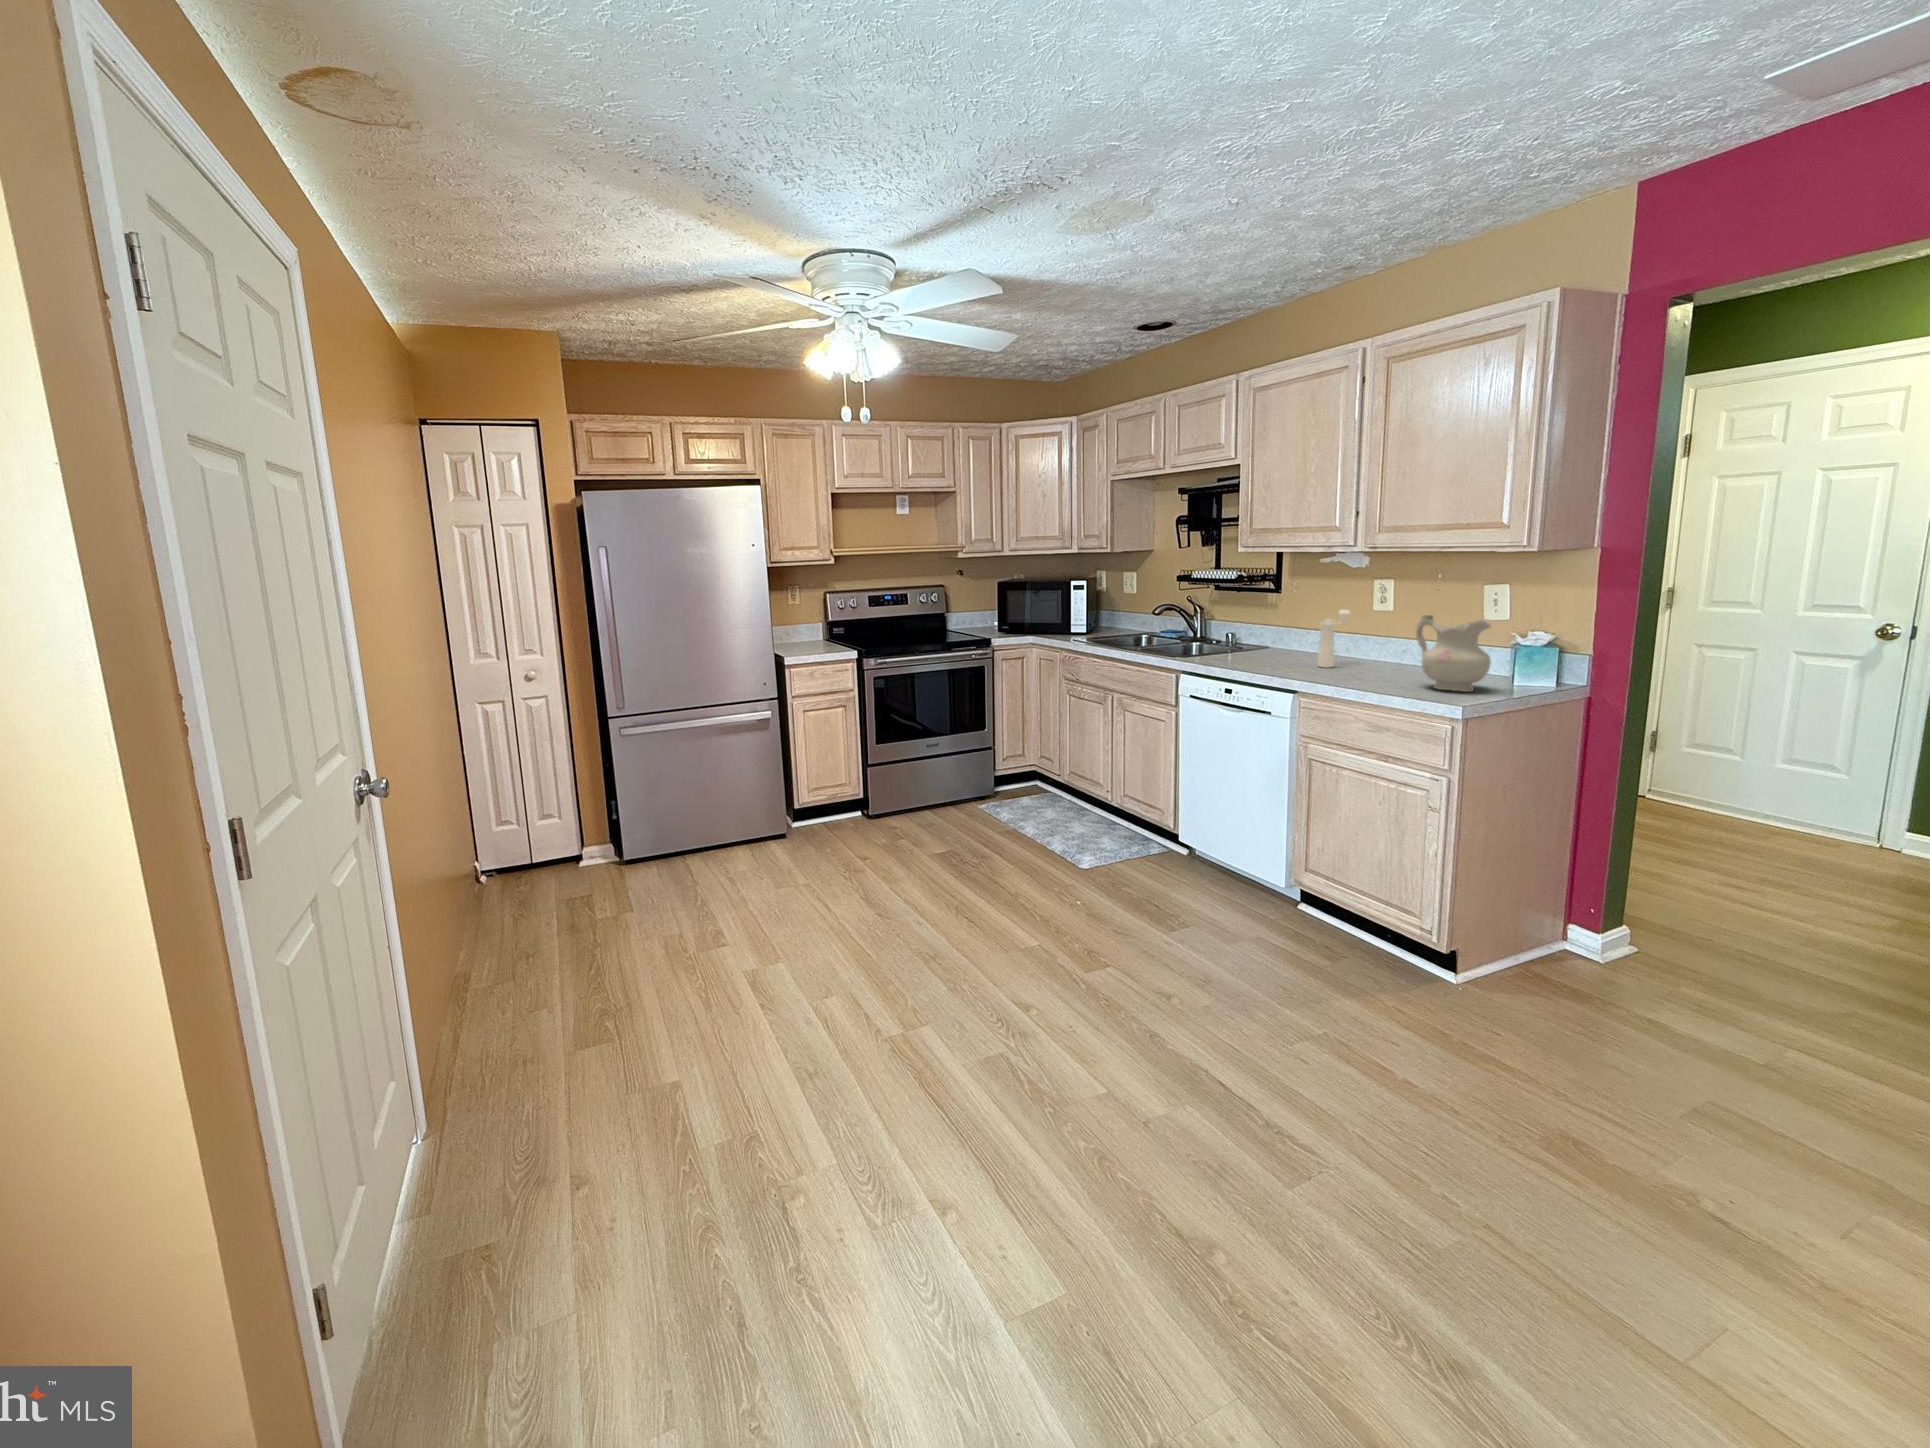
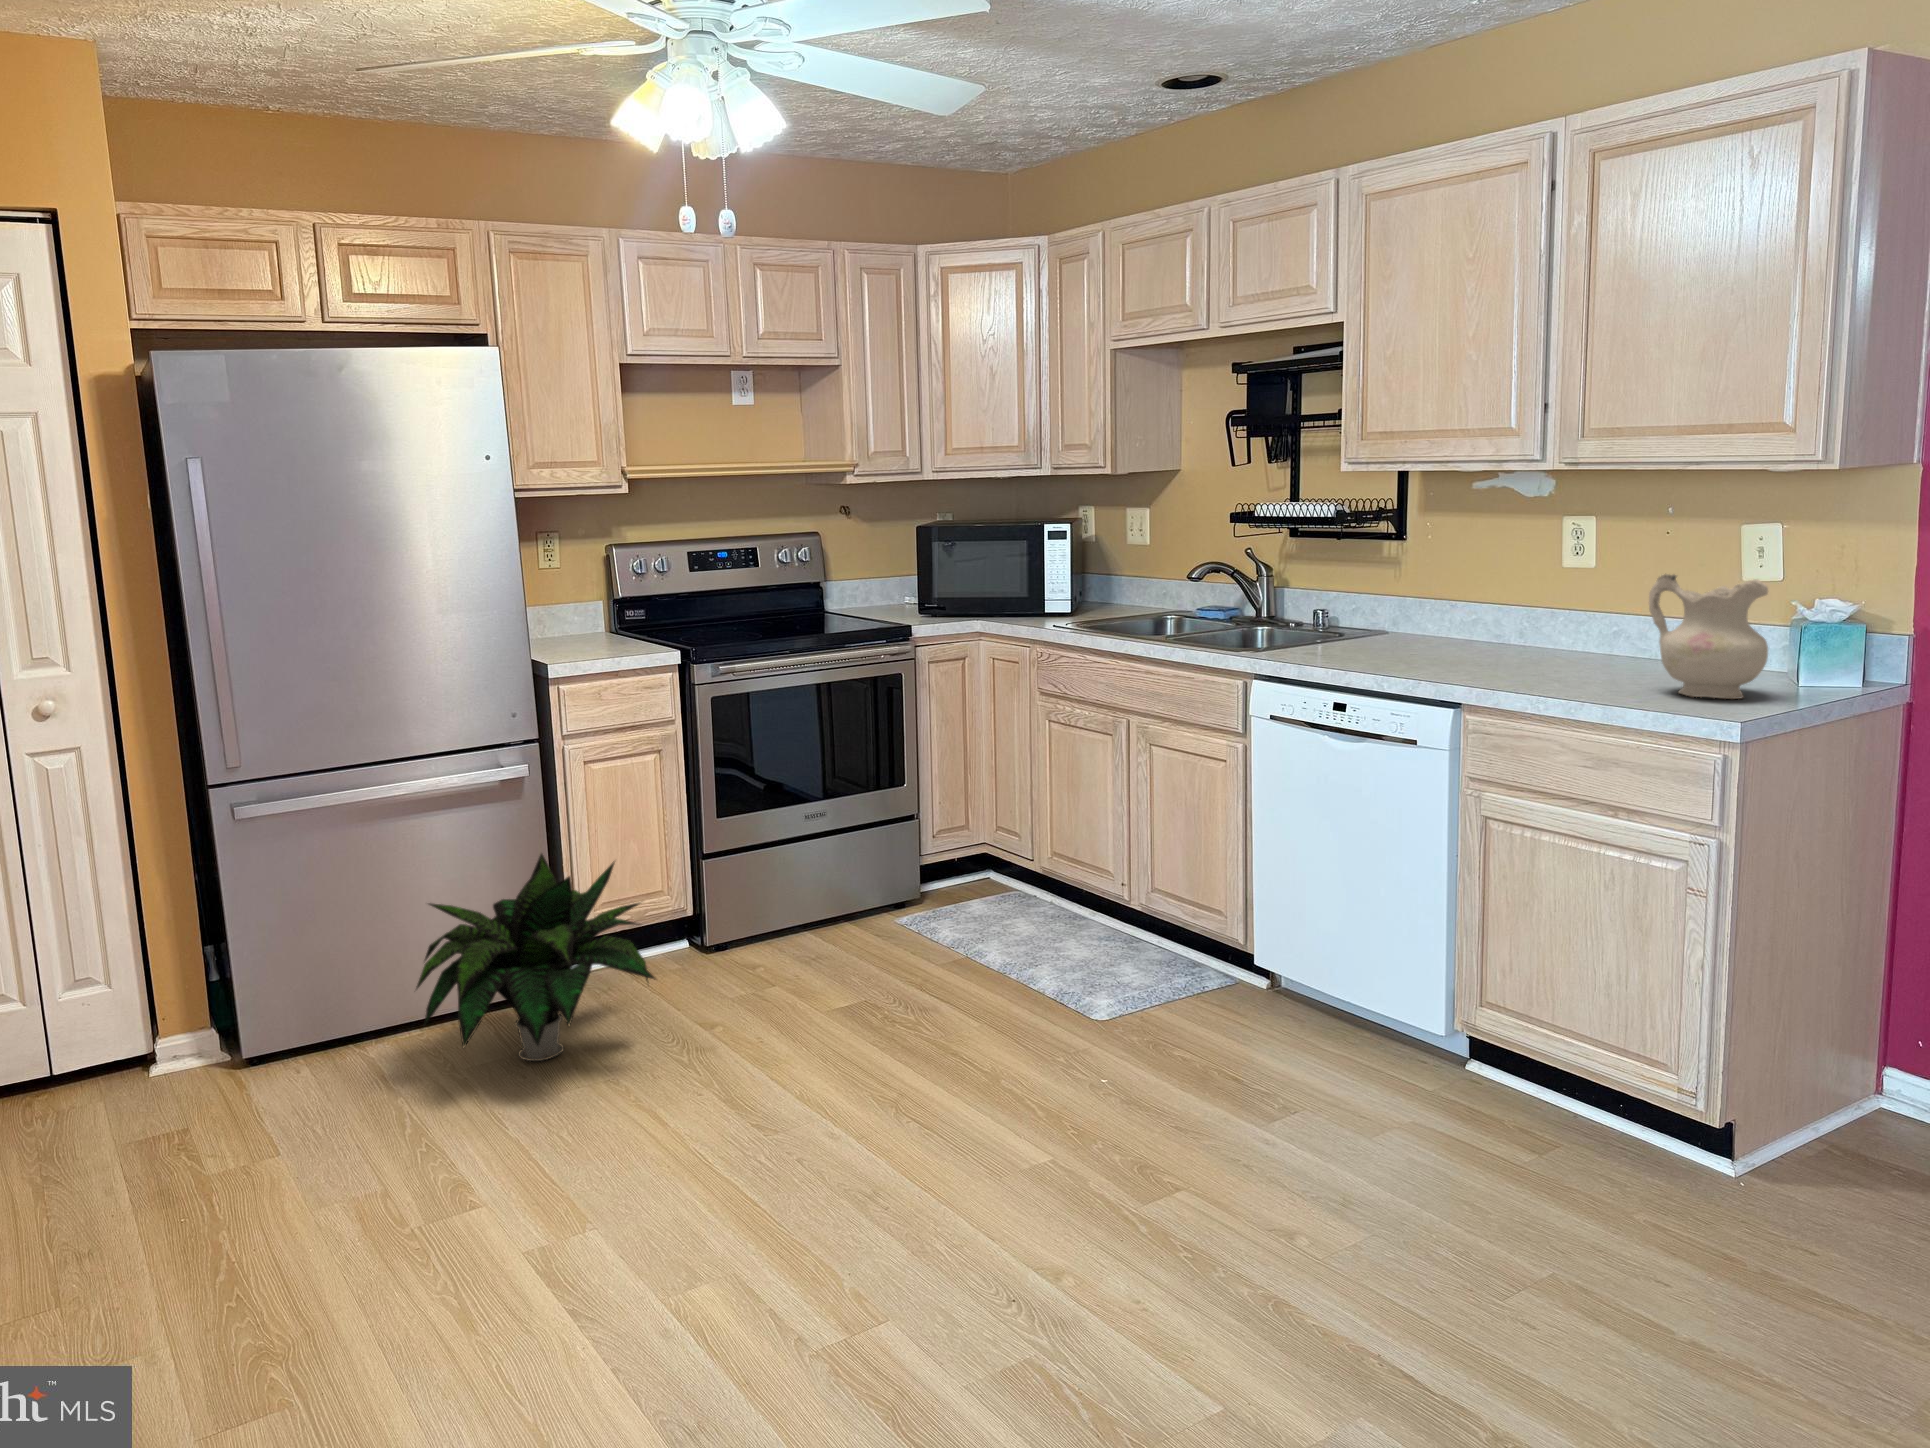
pepper mill: present [1318,610,1350,668] -> none [1480,567,1529,663]
potted plant: none [707,758,834,871] -> present [416,854,655,1061]

